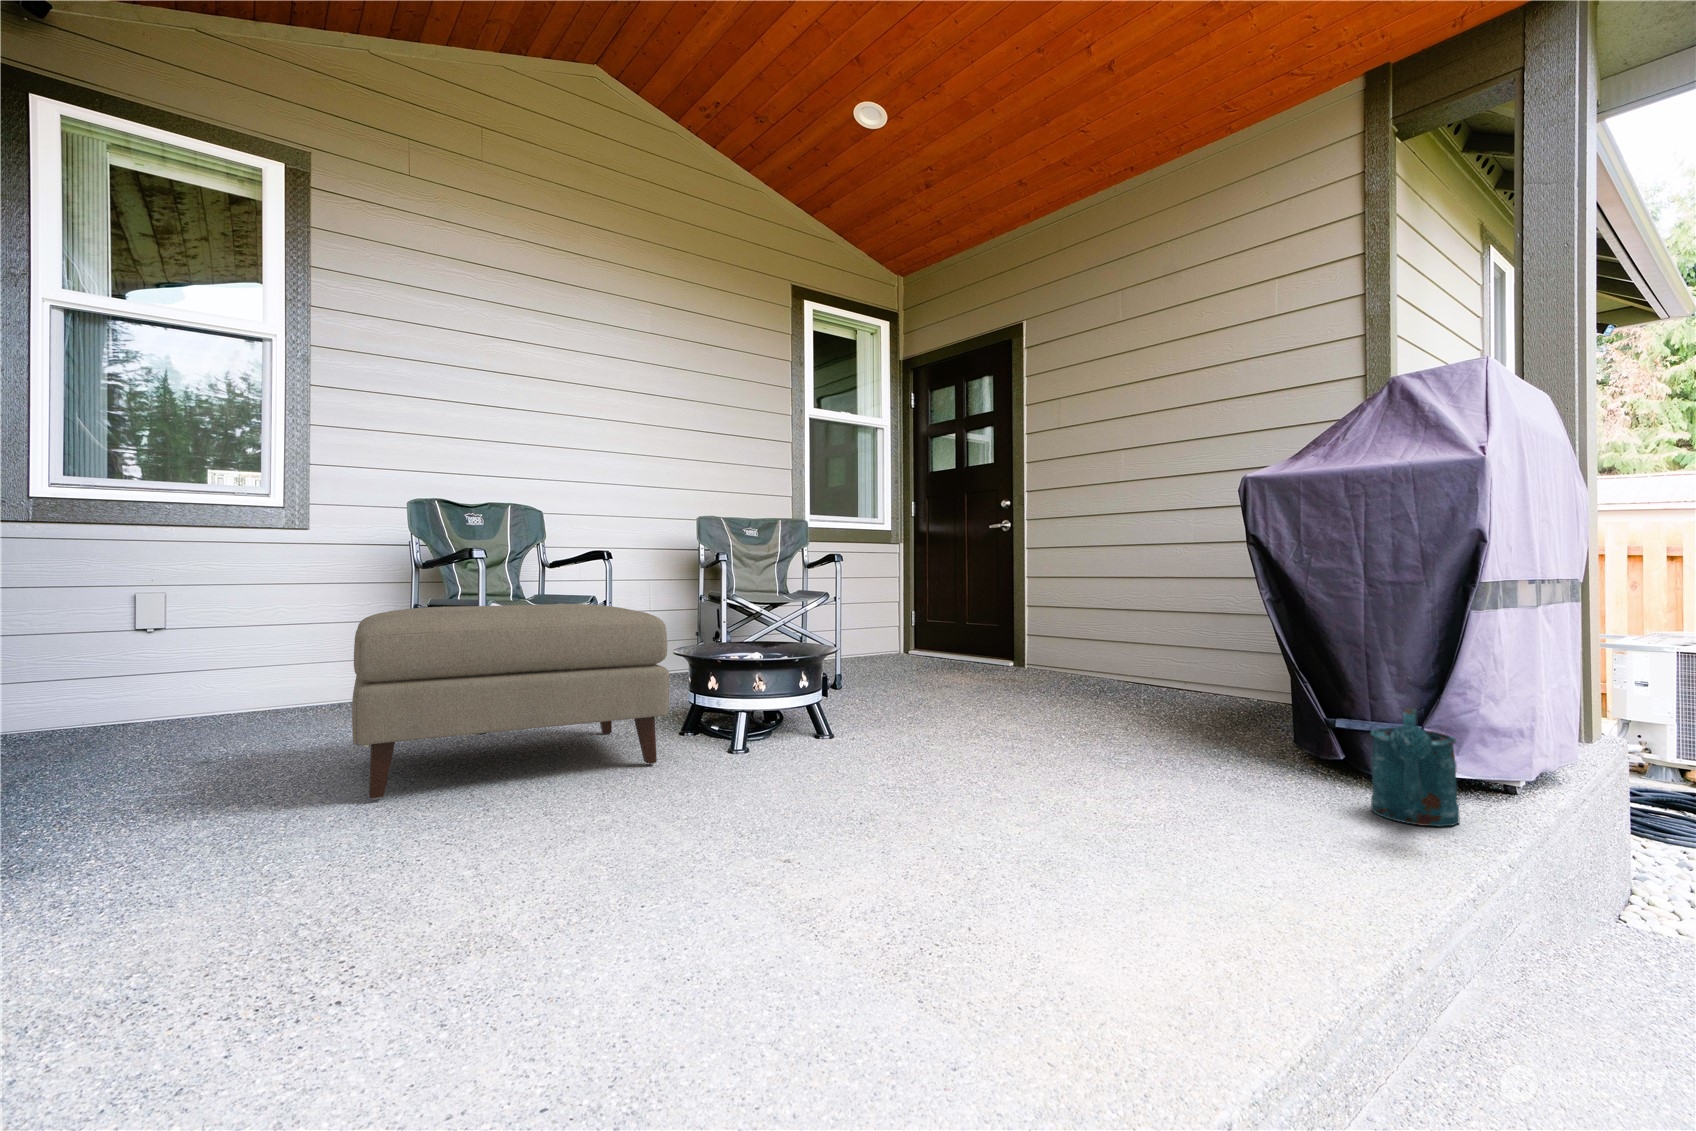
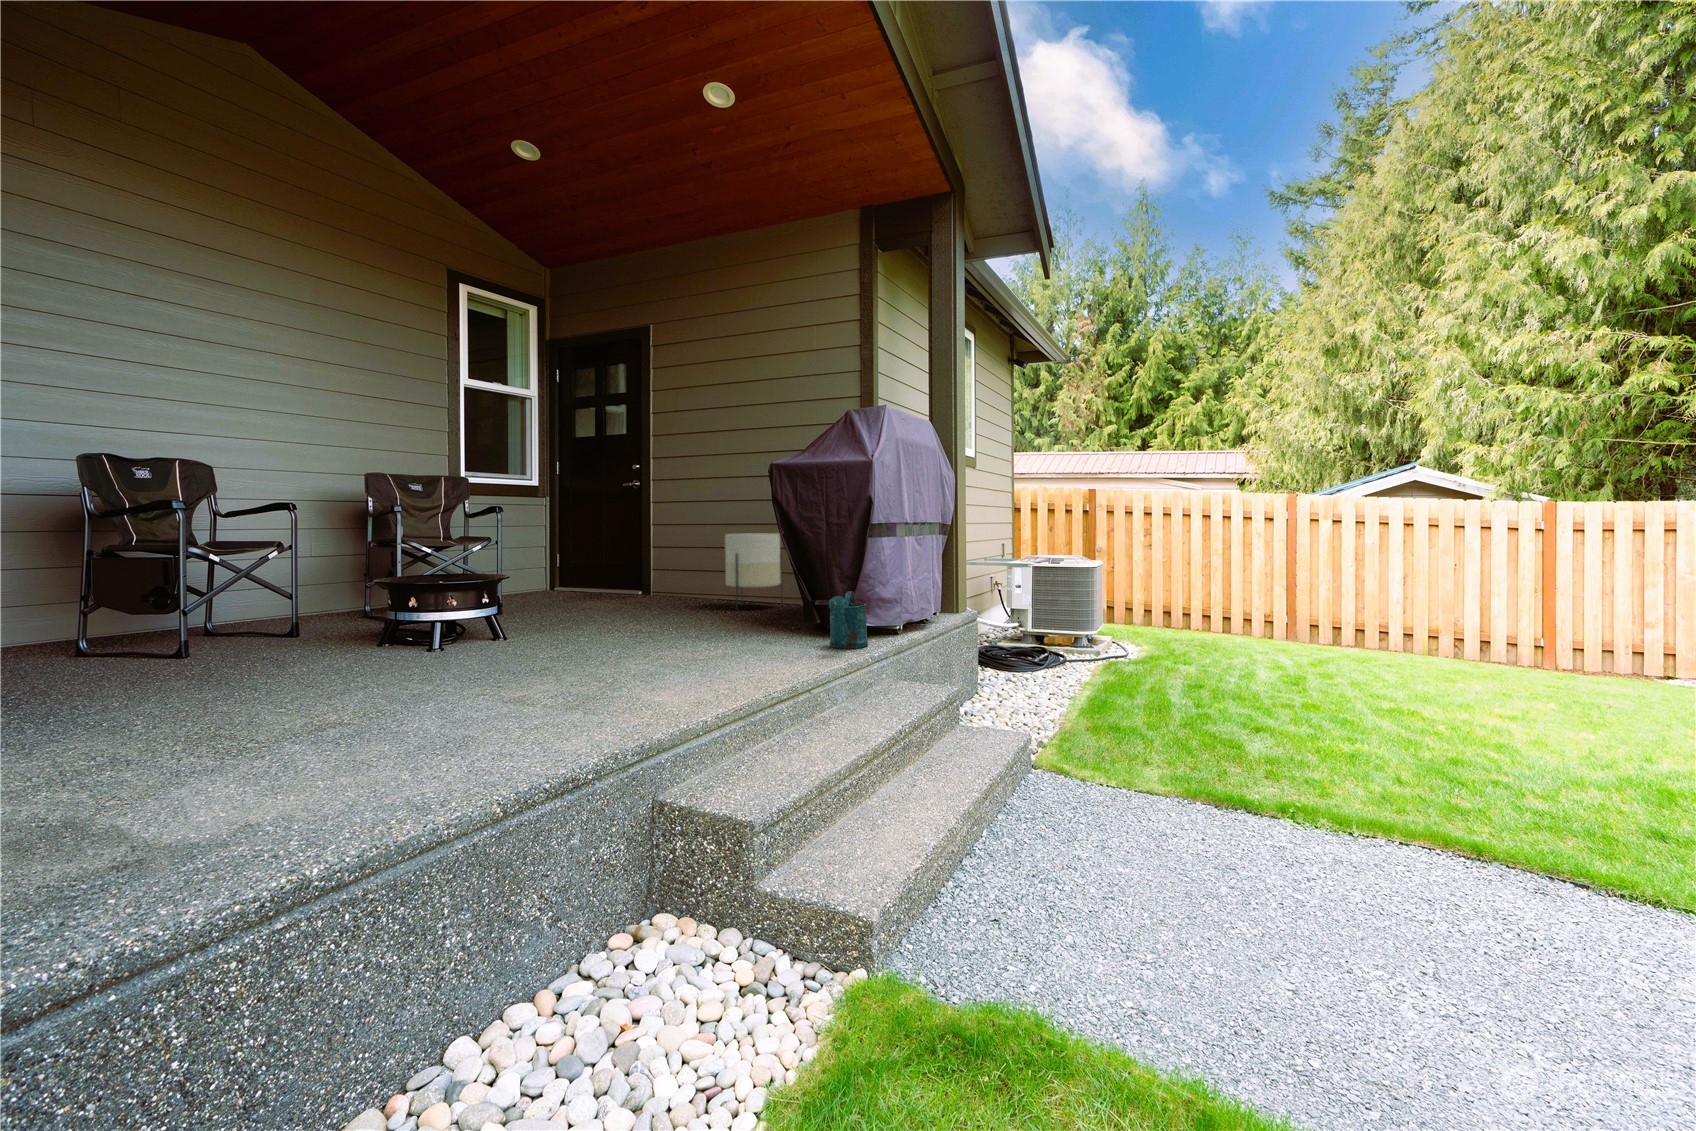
planter: none [1129,590,1218,702] -> present [725,534,783,609]
ottoman: present [352,604,669,800] -> none [83,545,385,689]

